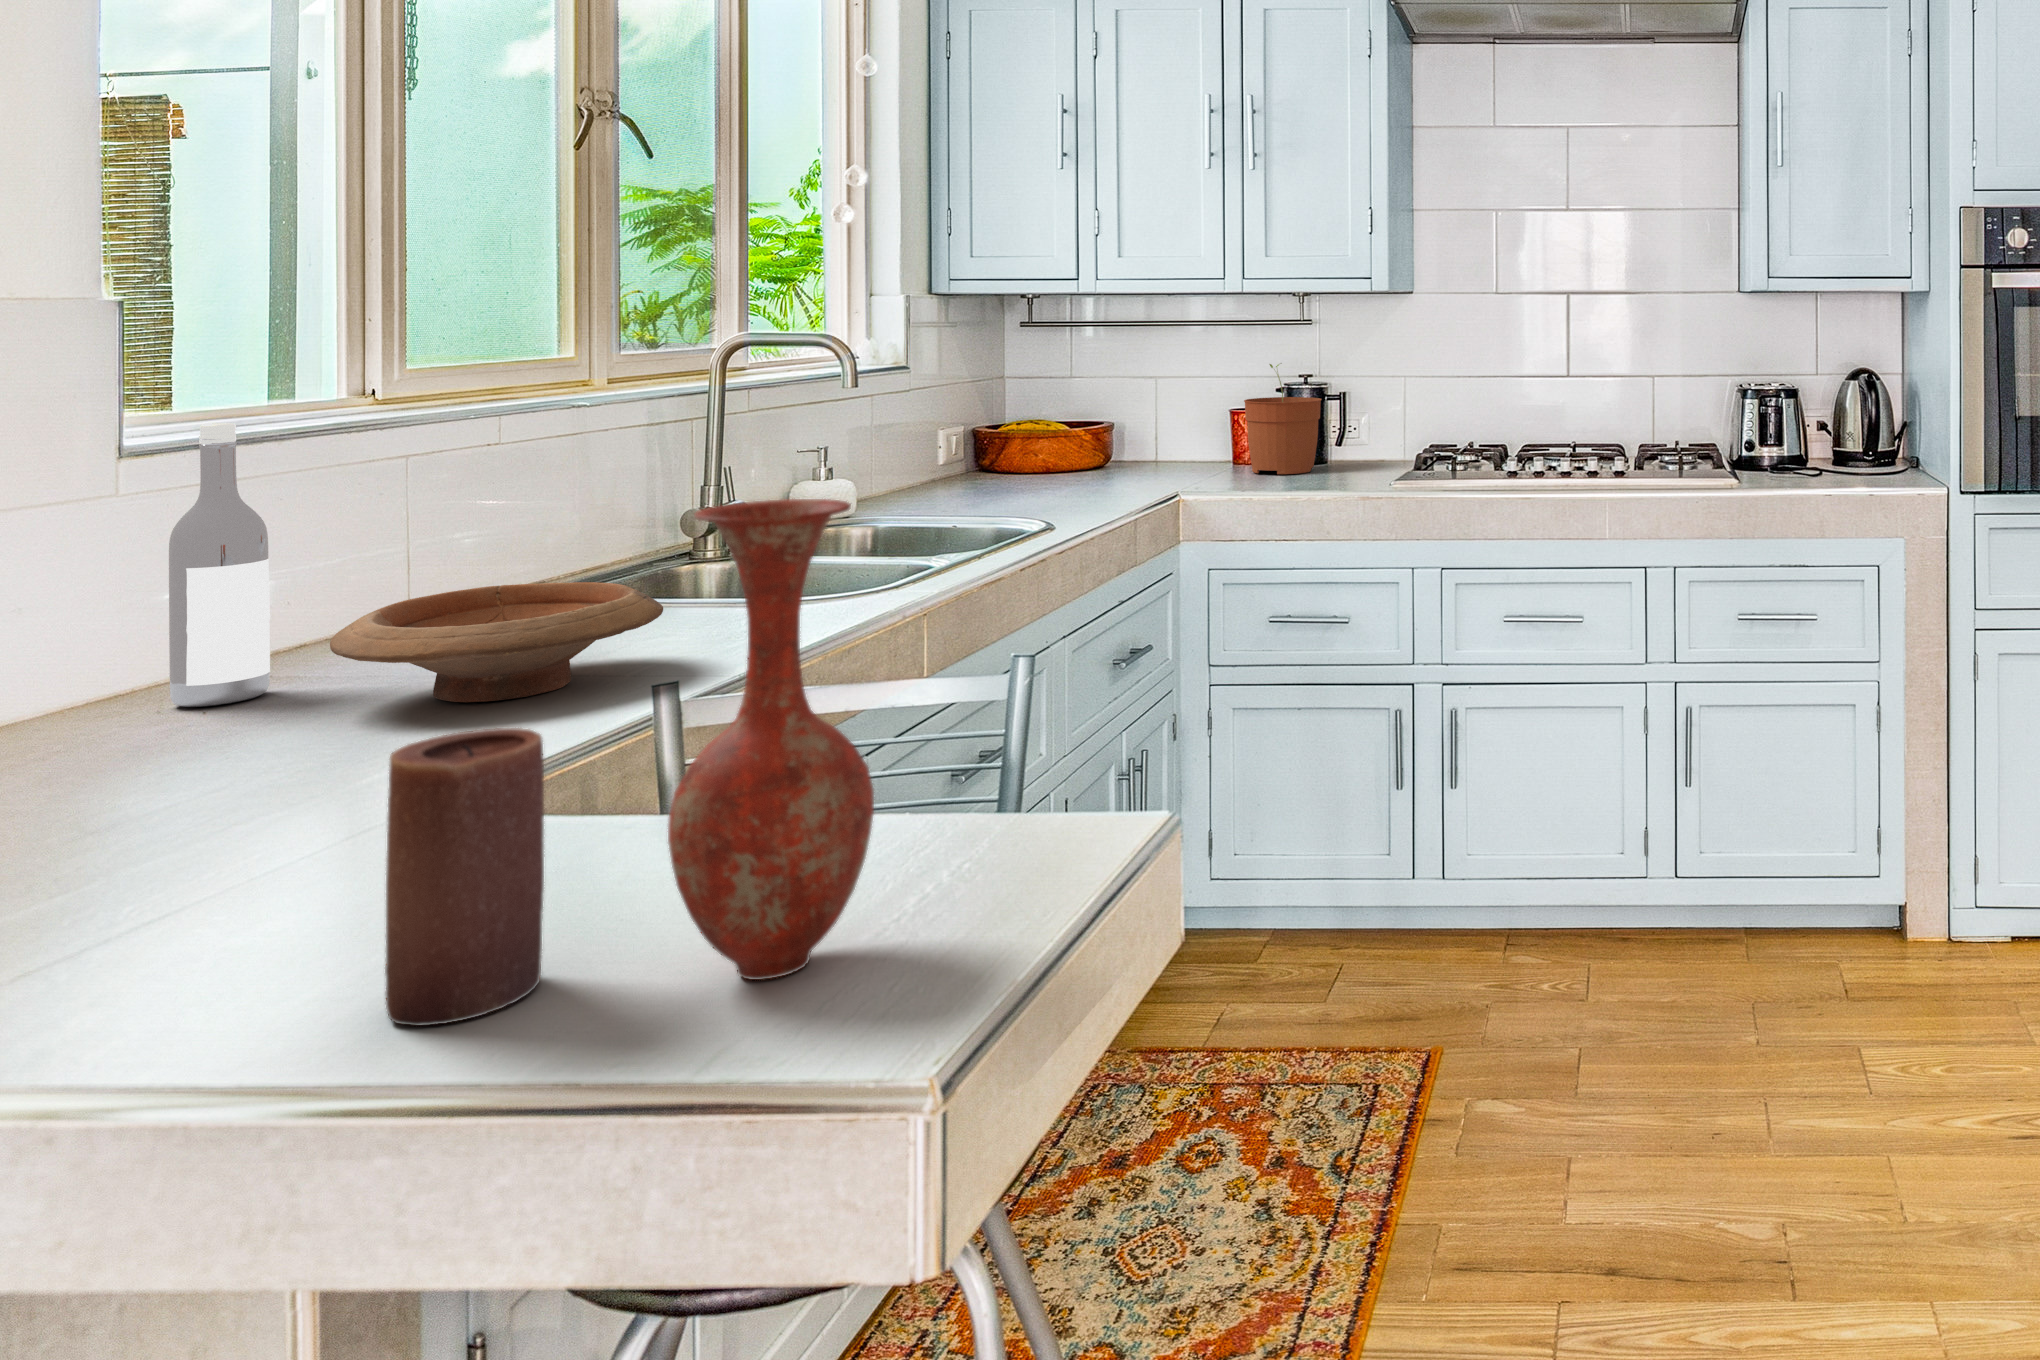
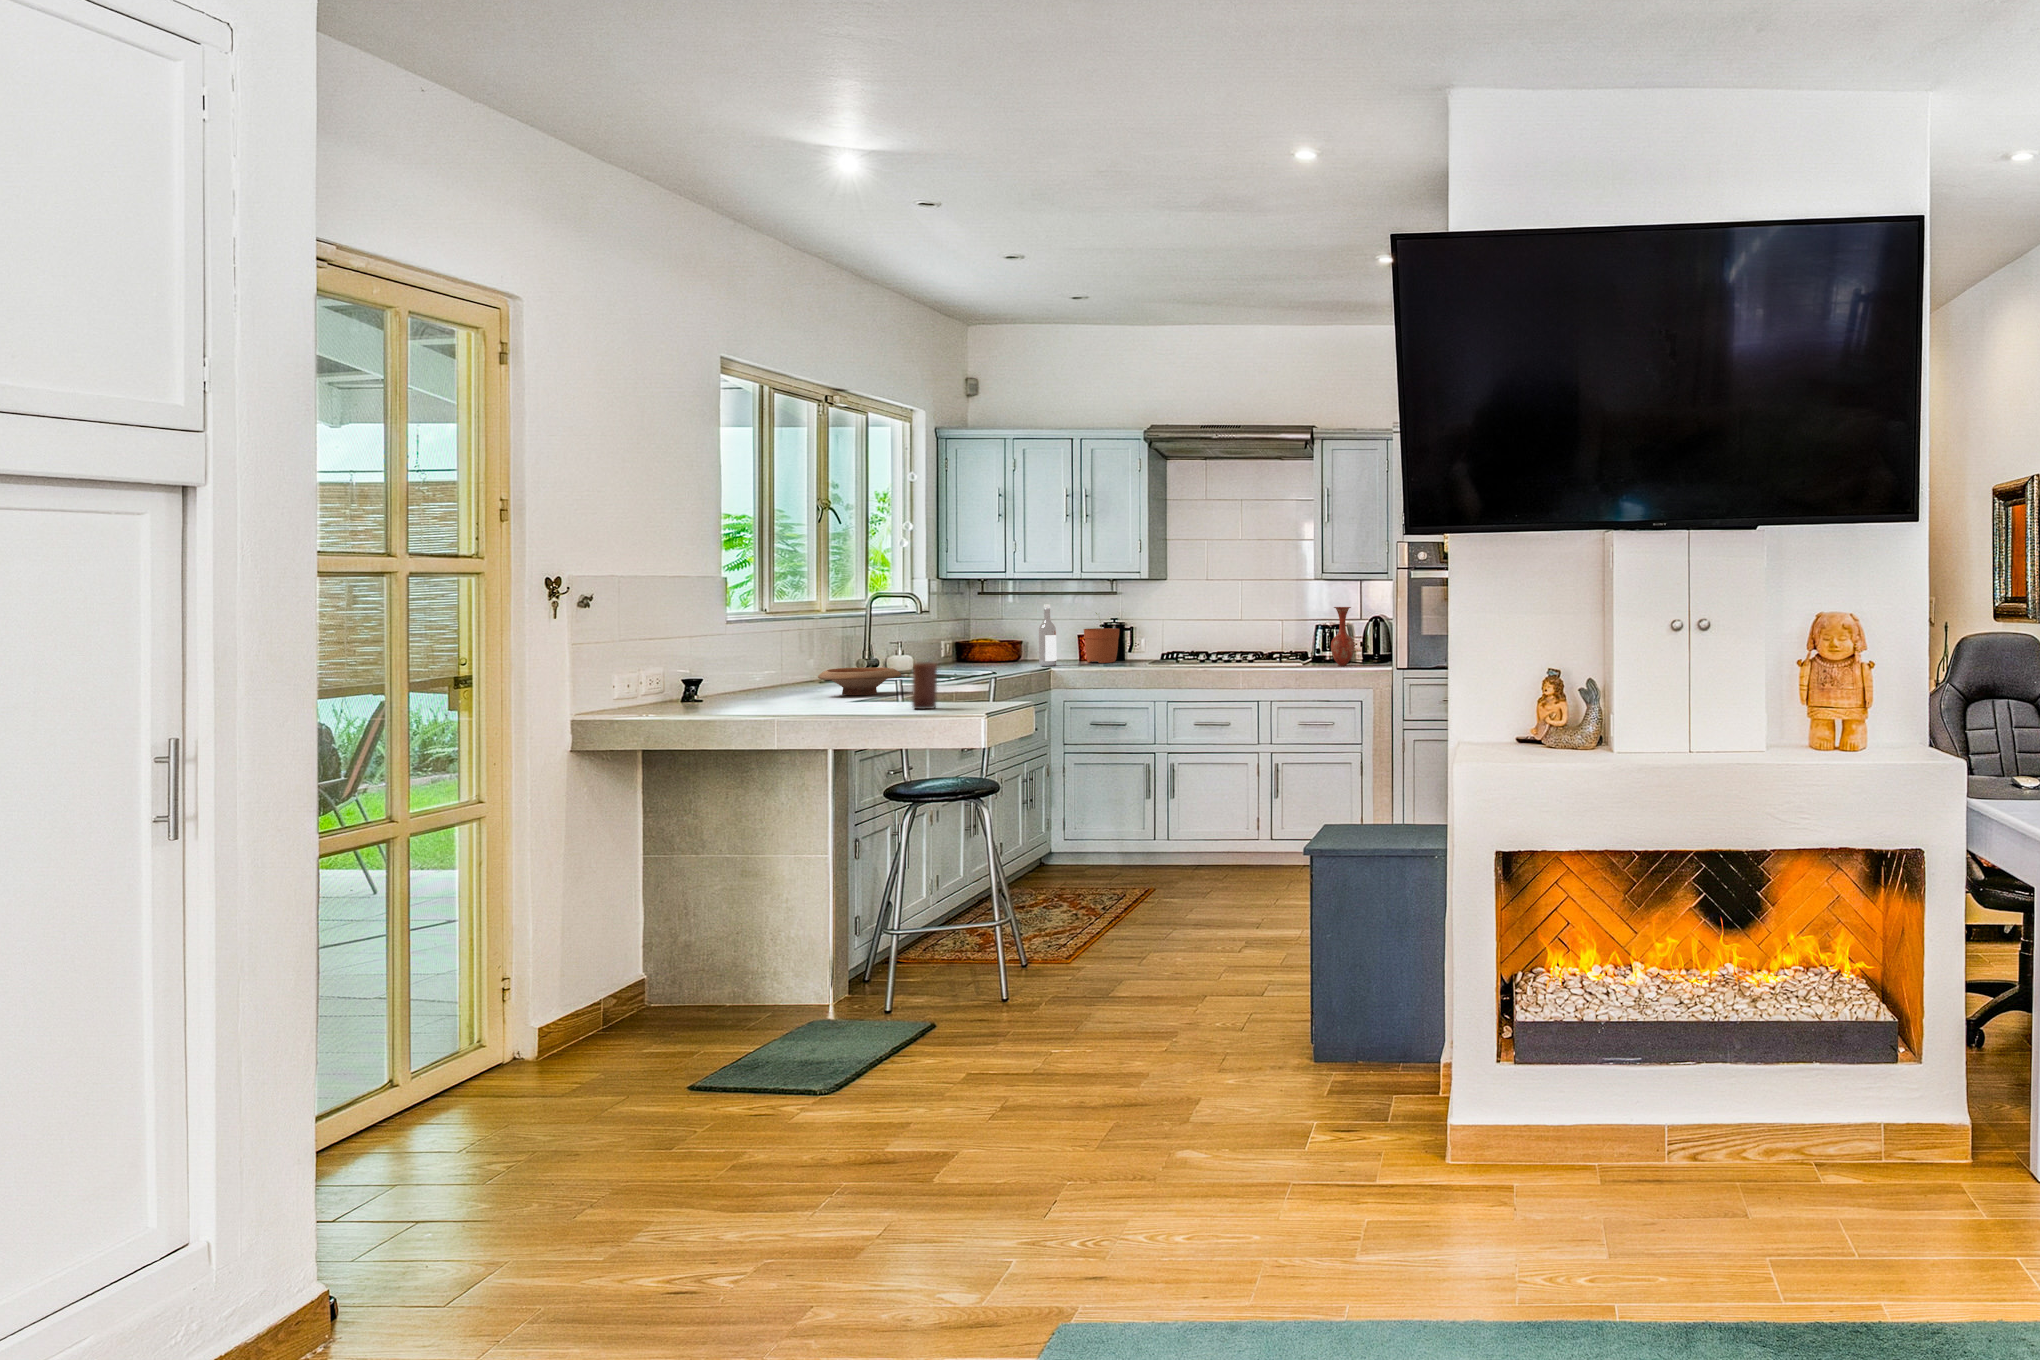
wine bottle: present [169,423,270,707] -> present [1039,604,1057,666]
vase: present [668,499,874,980] -> present [1331,607,1354,666]

